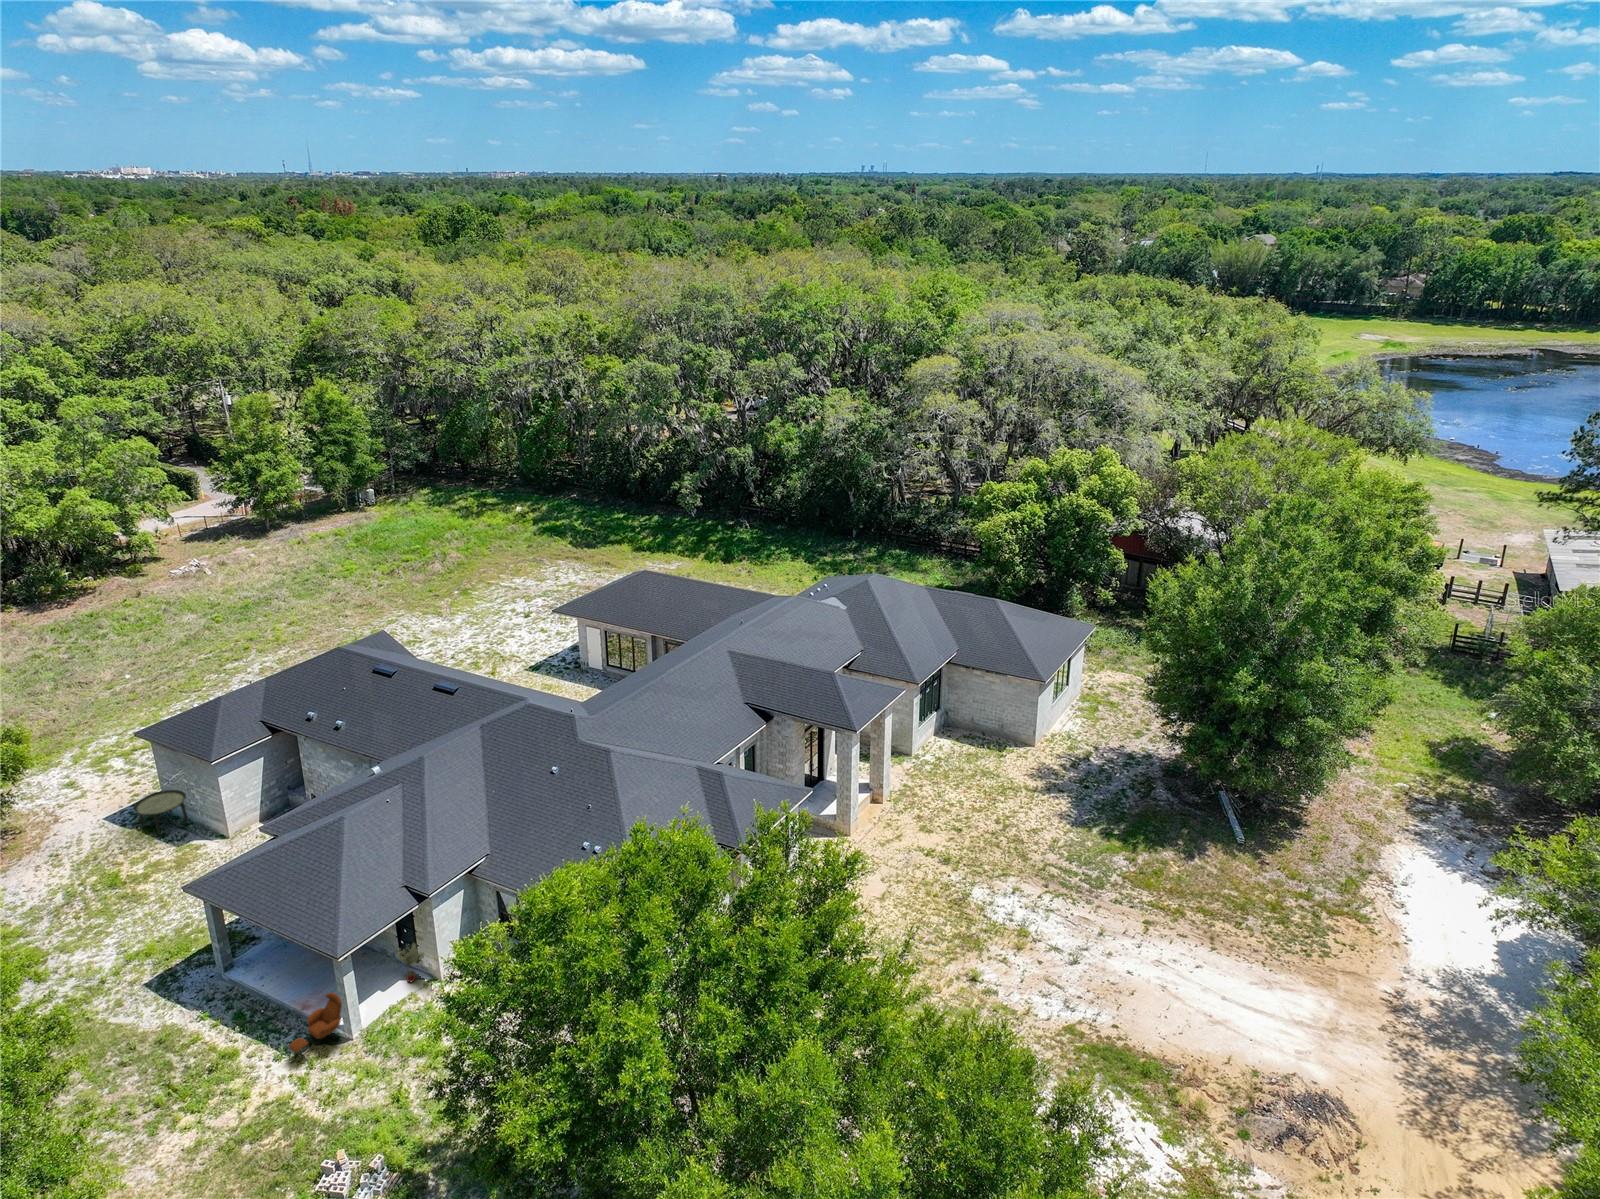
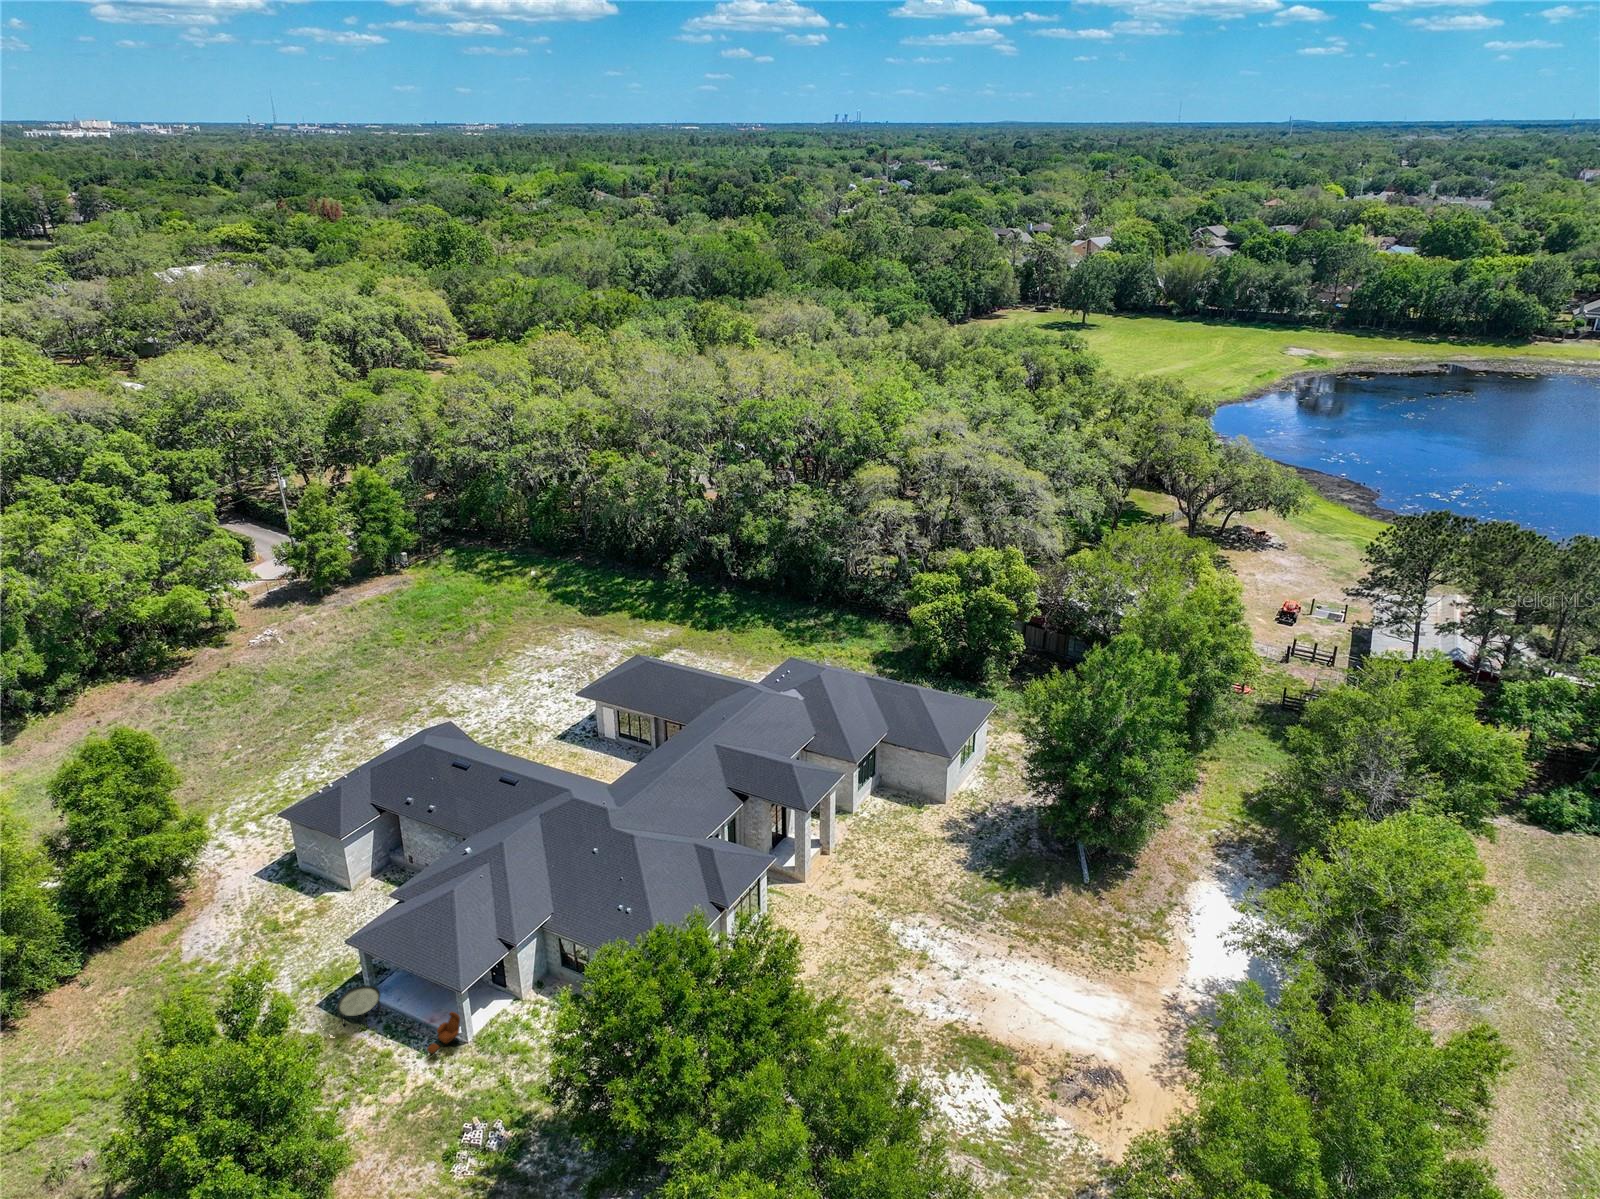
round table: present [133,790,188,835] -> present [337,985,381,1029]
potted tree: present [396,944,424,982] -> none [491,974,511,1001]

